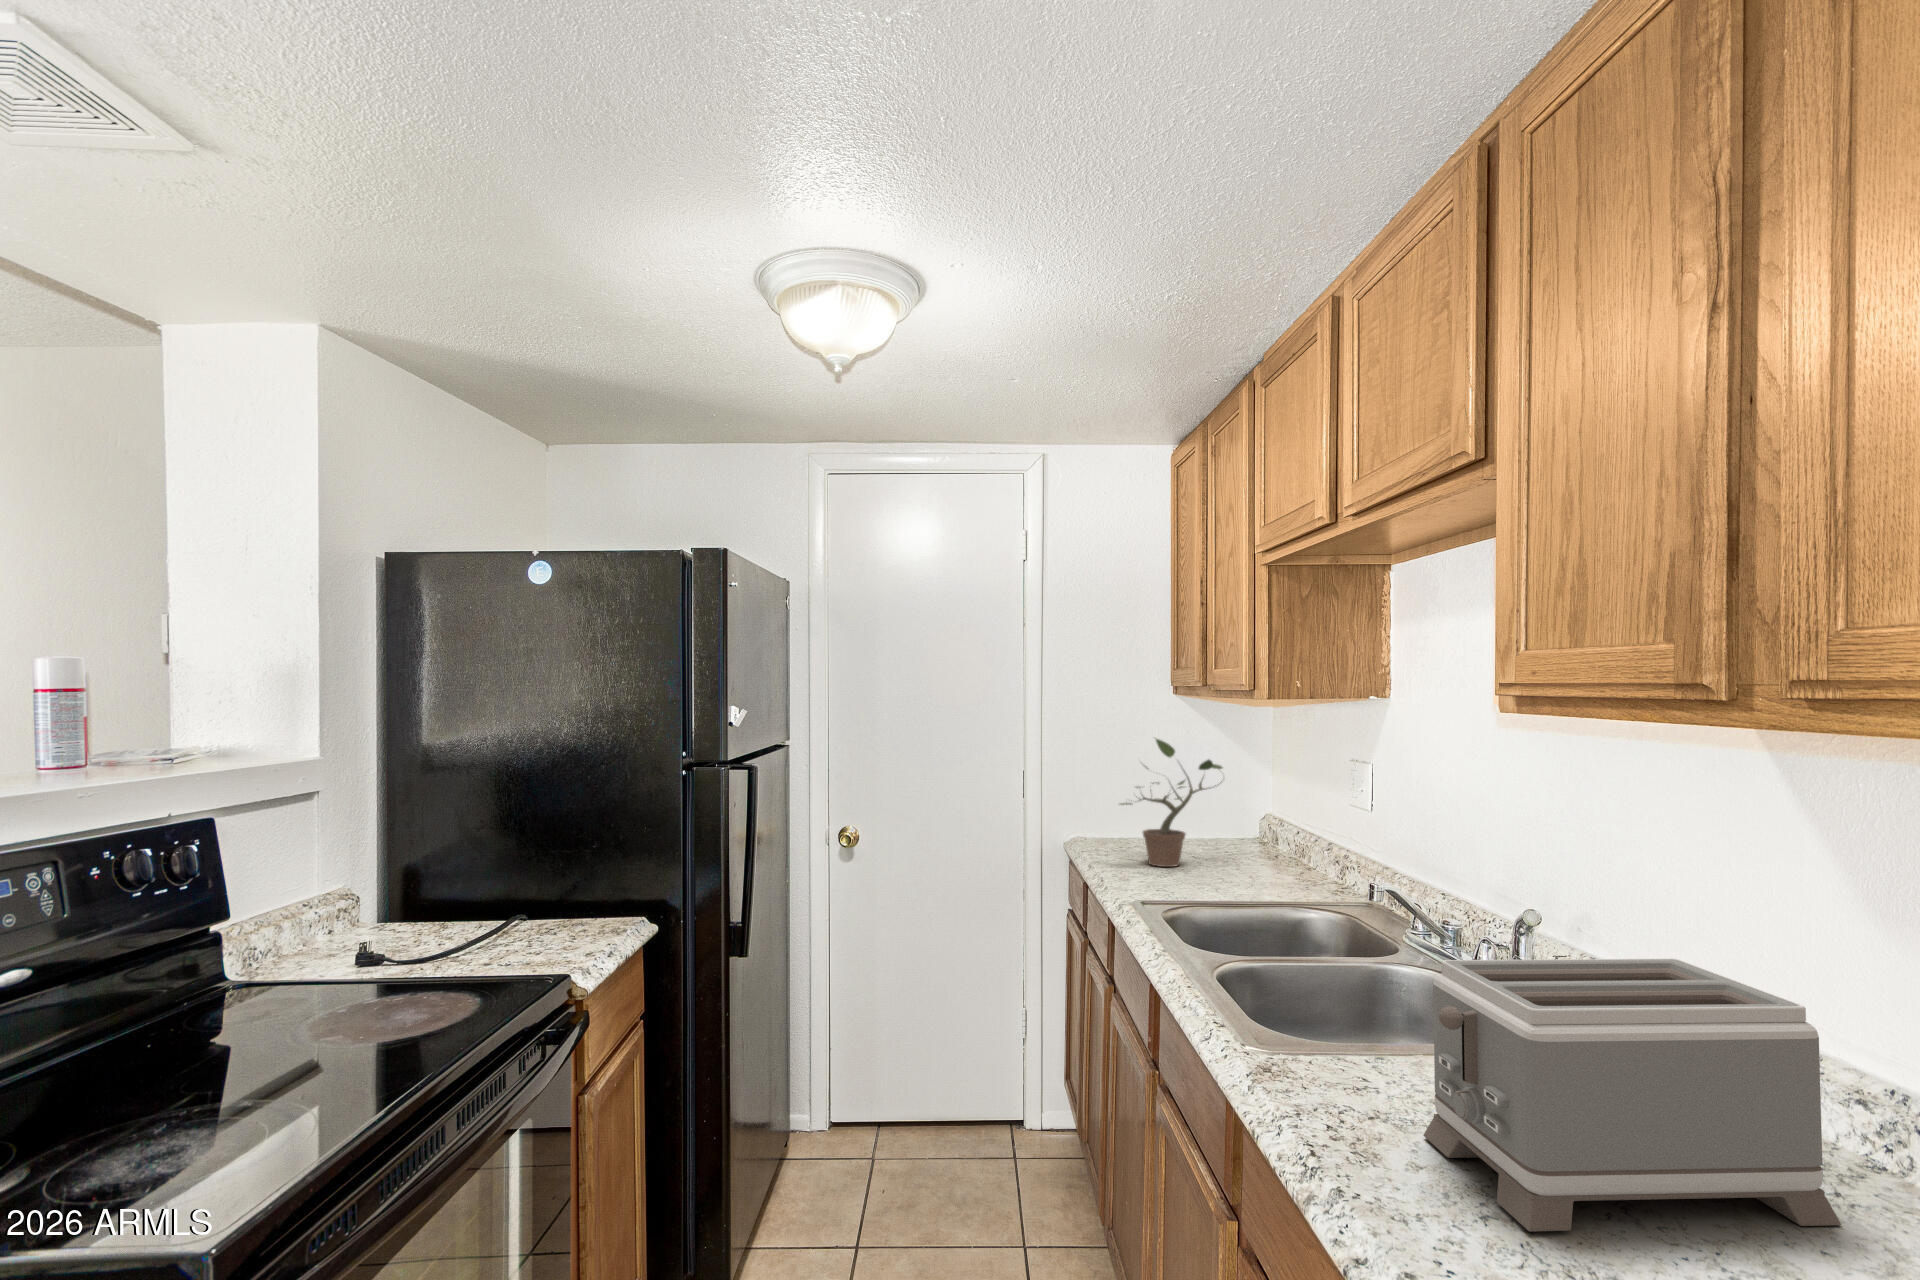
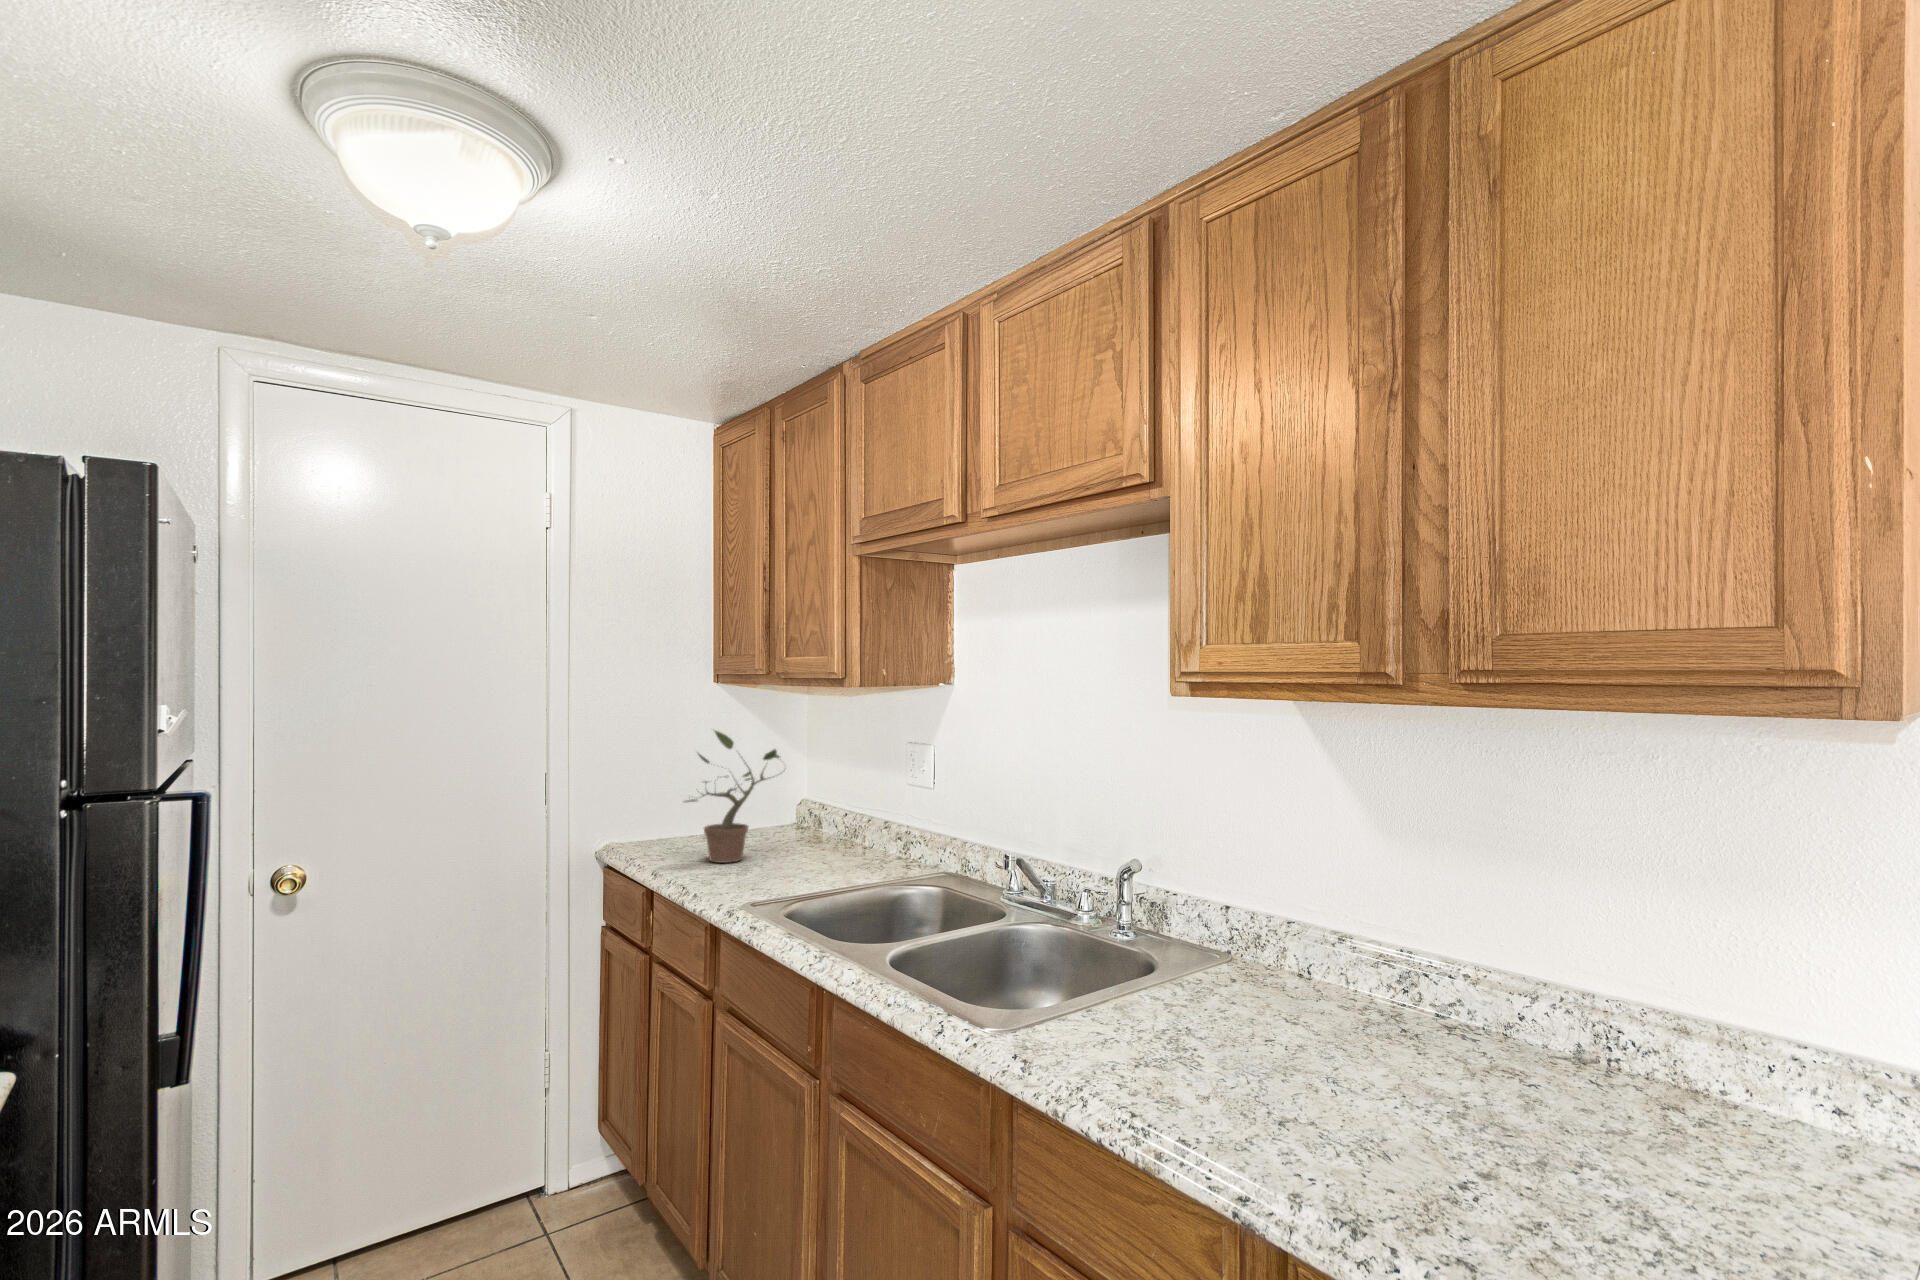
toaster: present [1423,959,1841,1232] -> none [1166,881,1420,1115]

